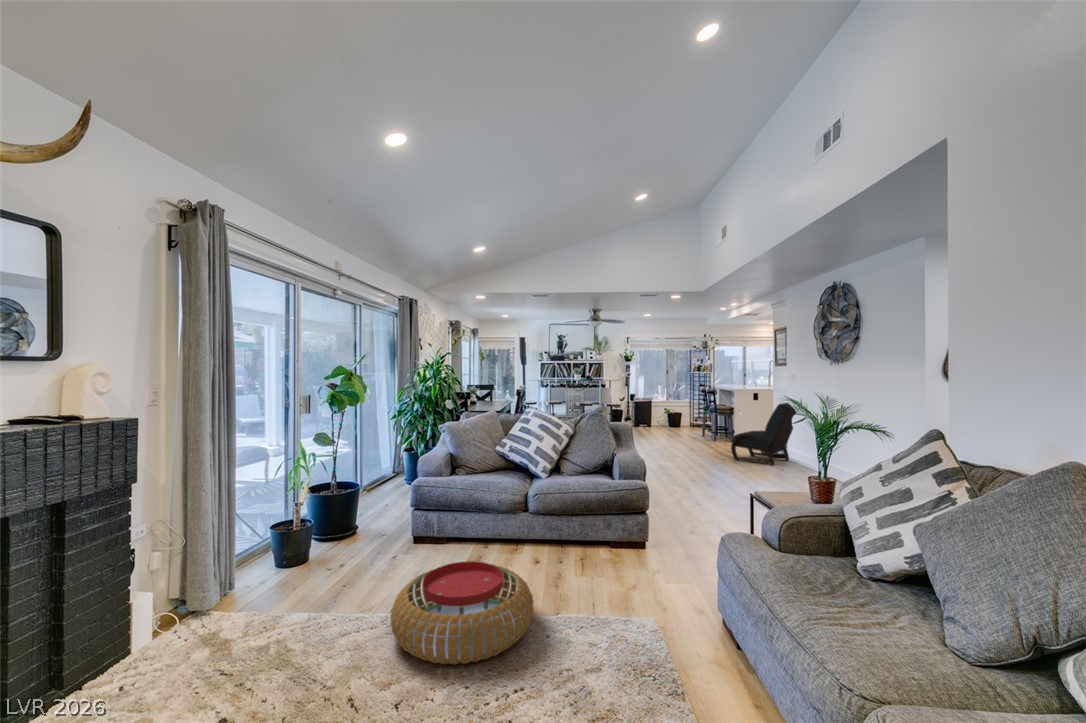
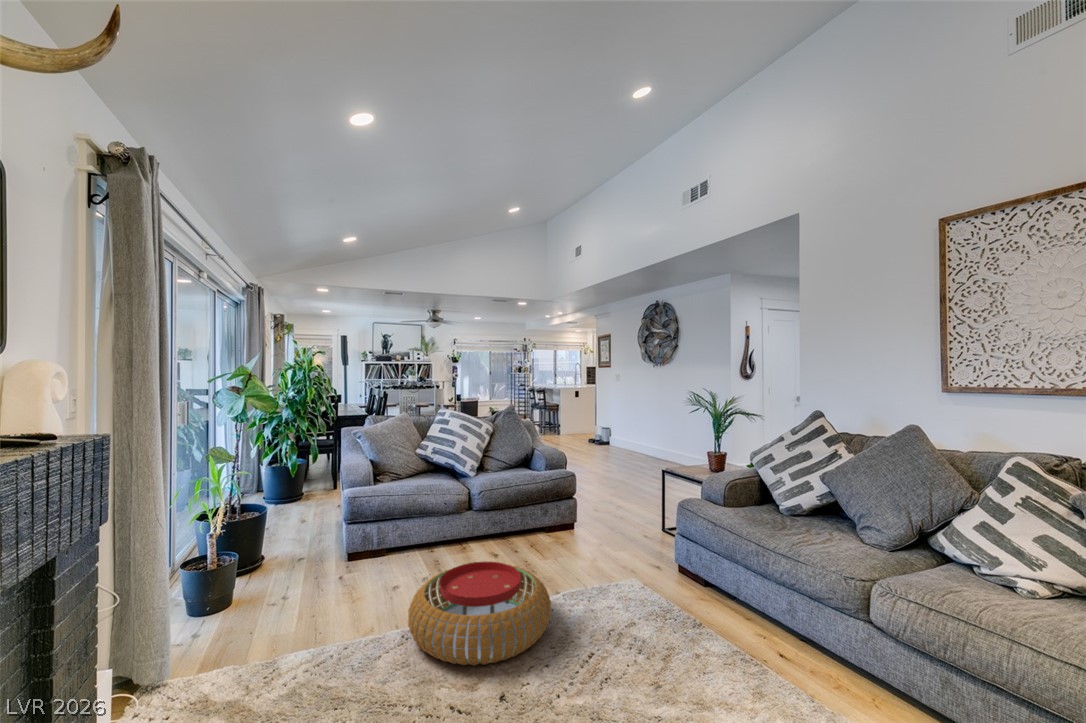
lounge chair: present [731,403,797,466] -> none [571,398,625,452]

